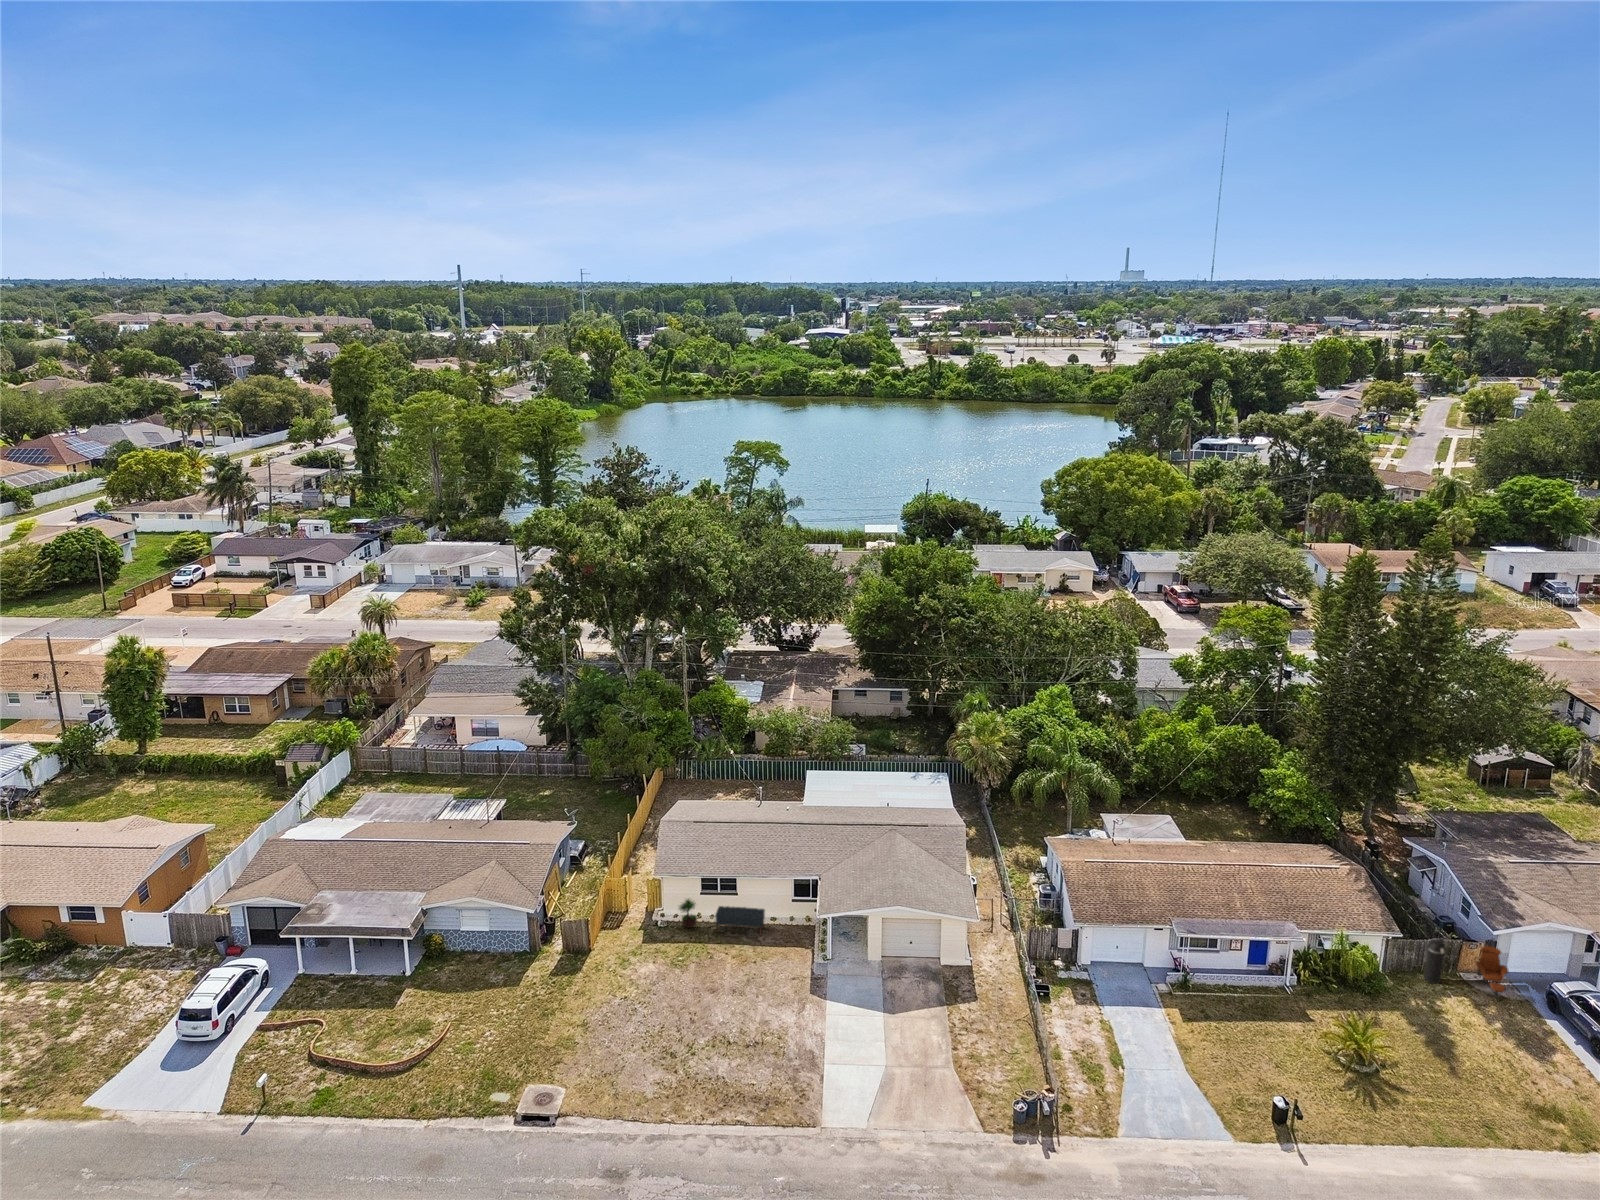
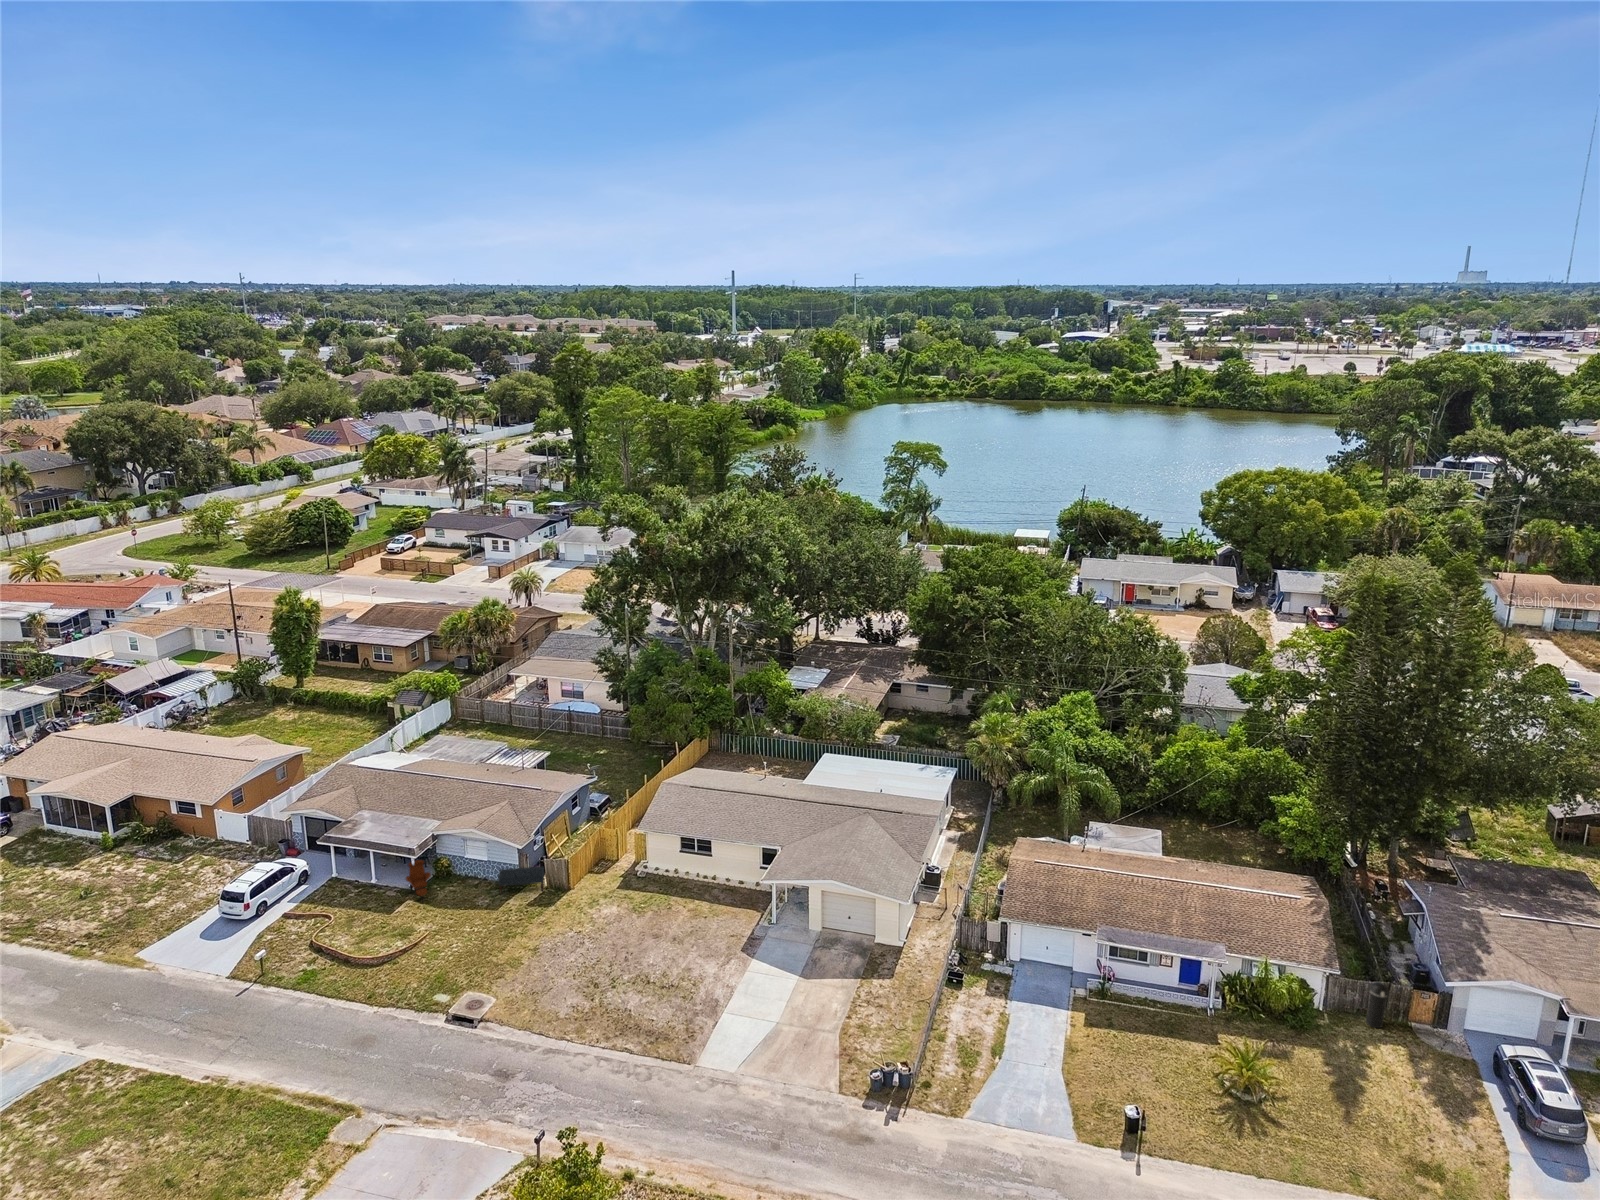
potted tree: present [679,899,697,928] -> none [654,851,673,880]
bench: present [715,906,765,935] -> present [498,867,544,893]
lounge chair: present [1476,946,1509,997] -> present [406,860,431,902]

